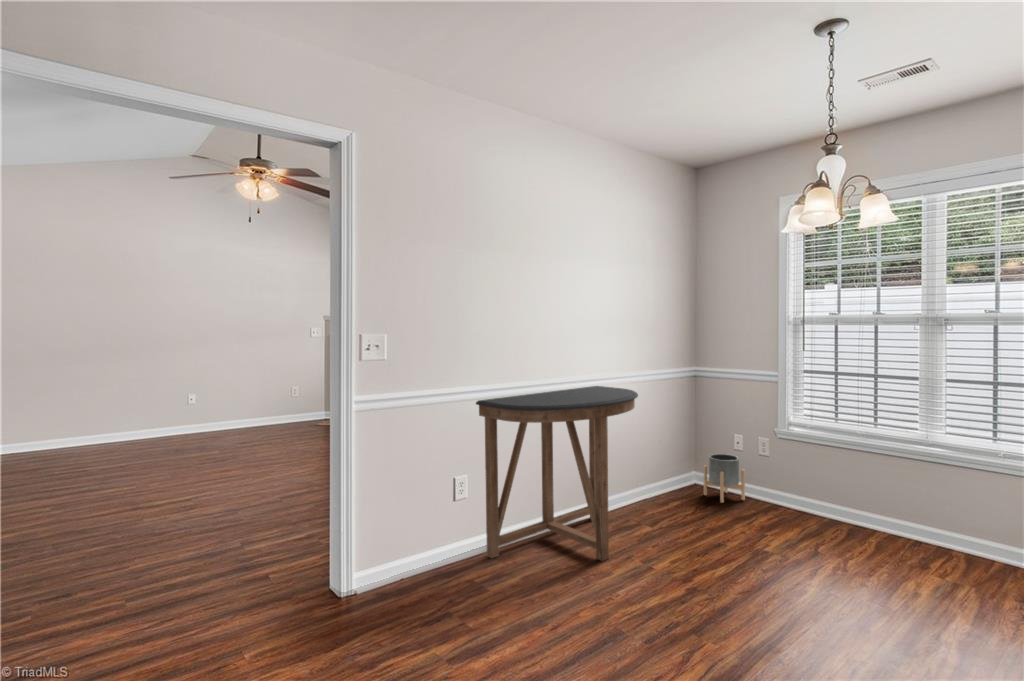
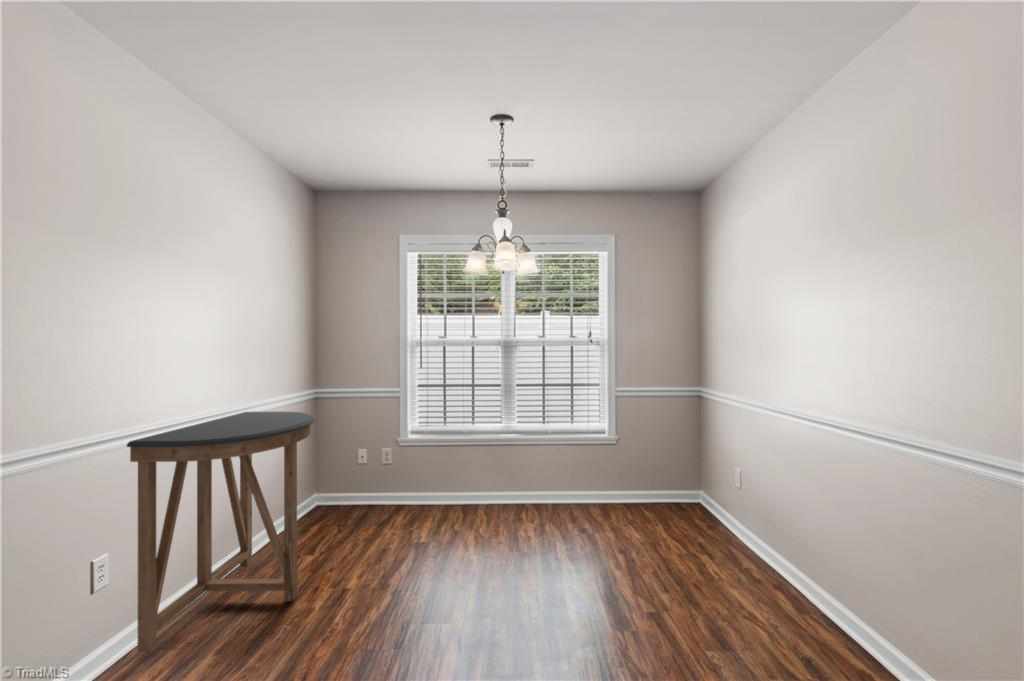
planter: present [704,454,745,503] -> none [337,468,375,515]

